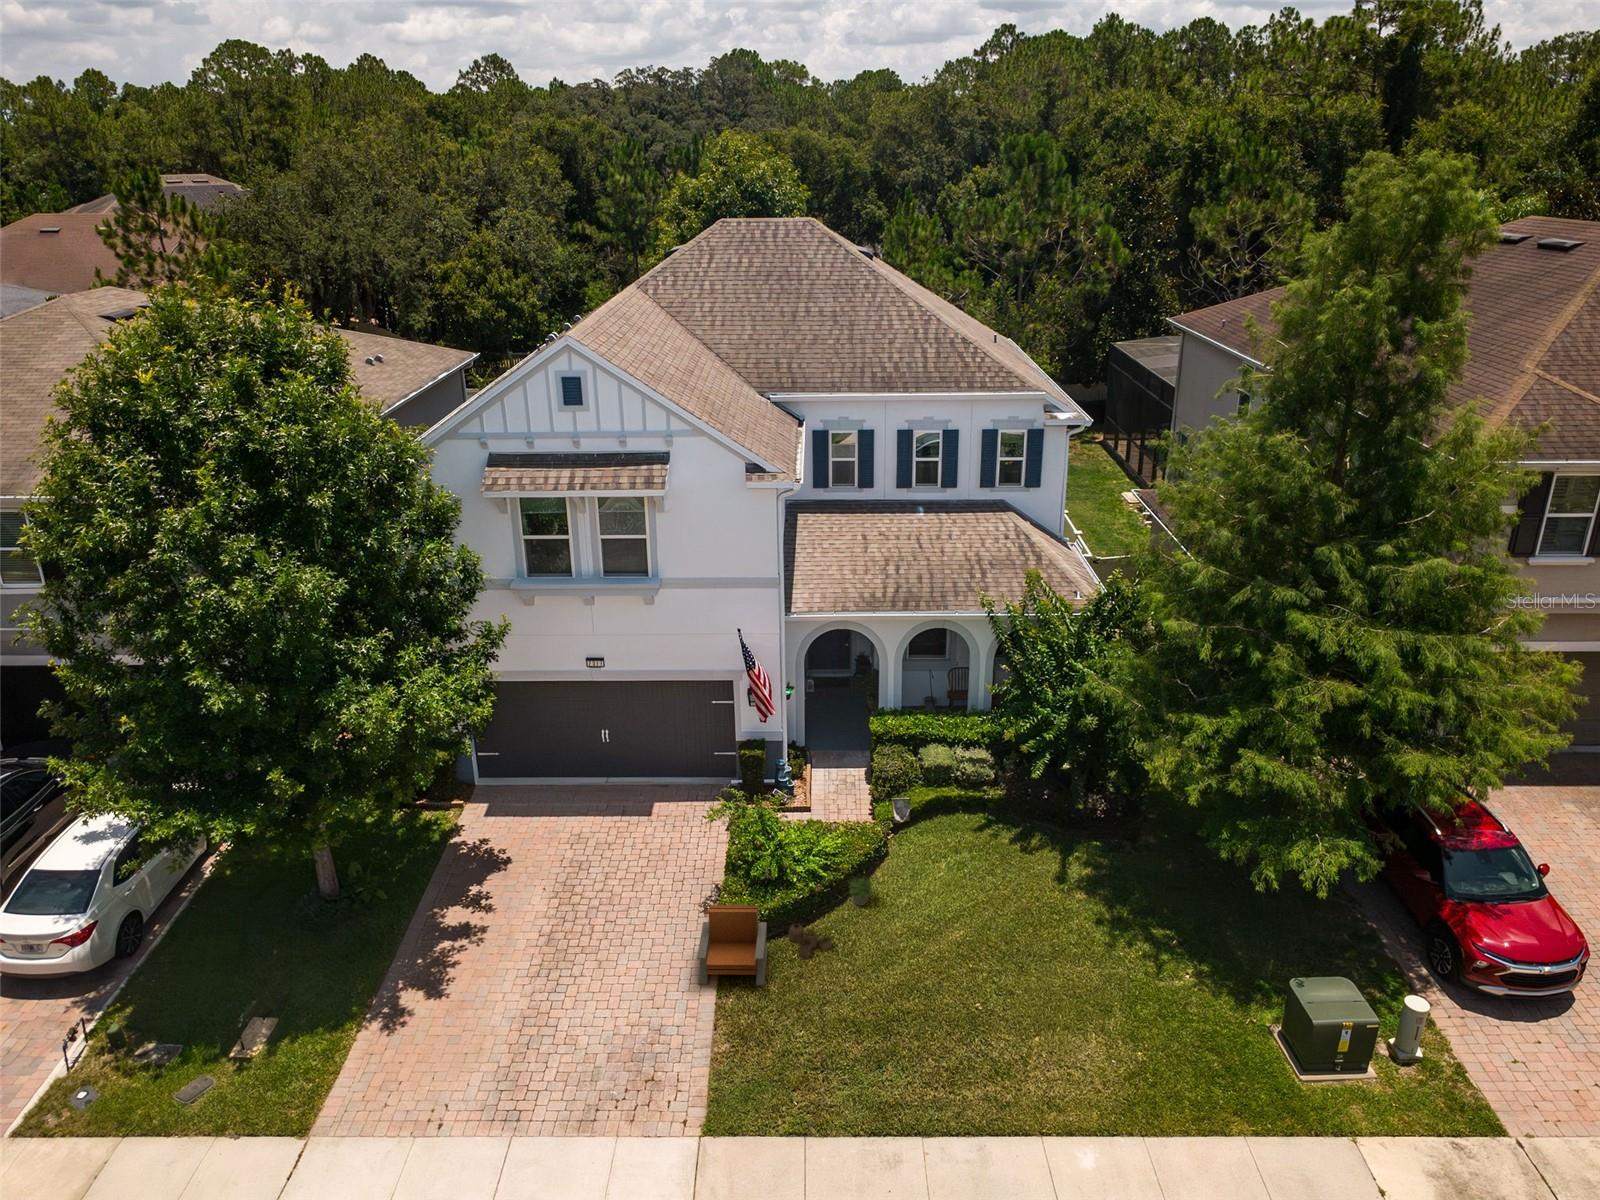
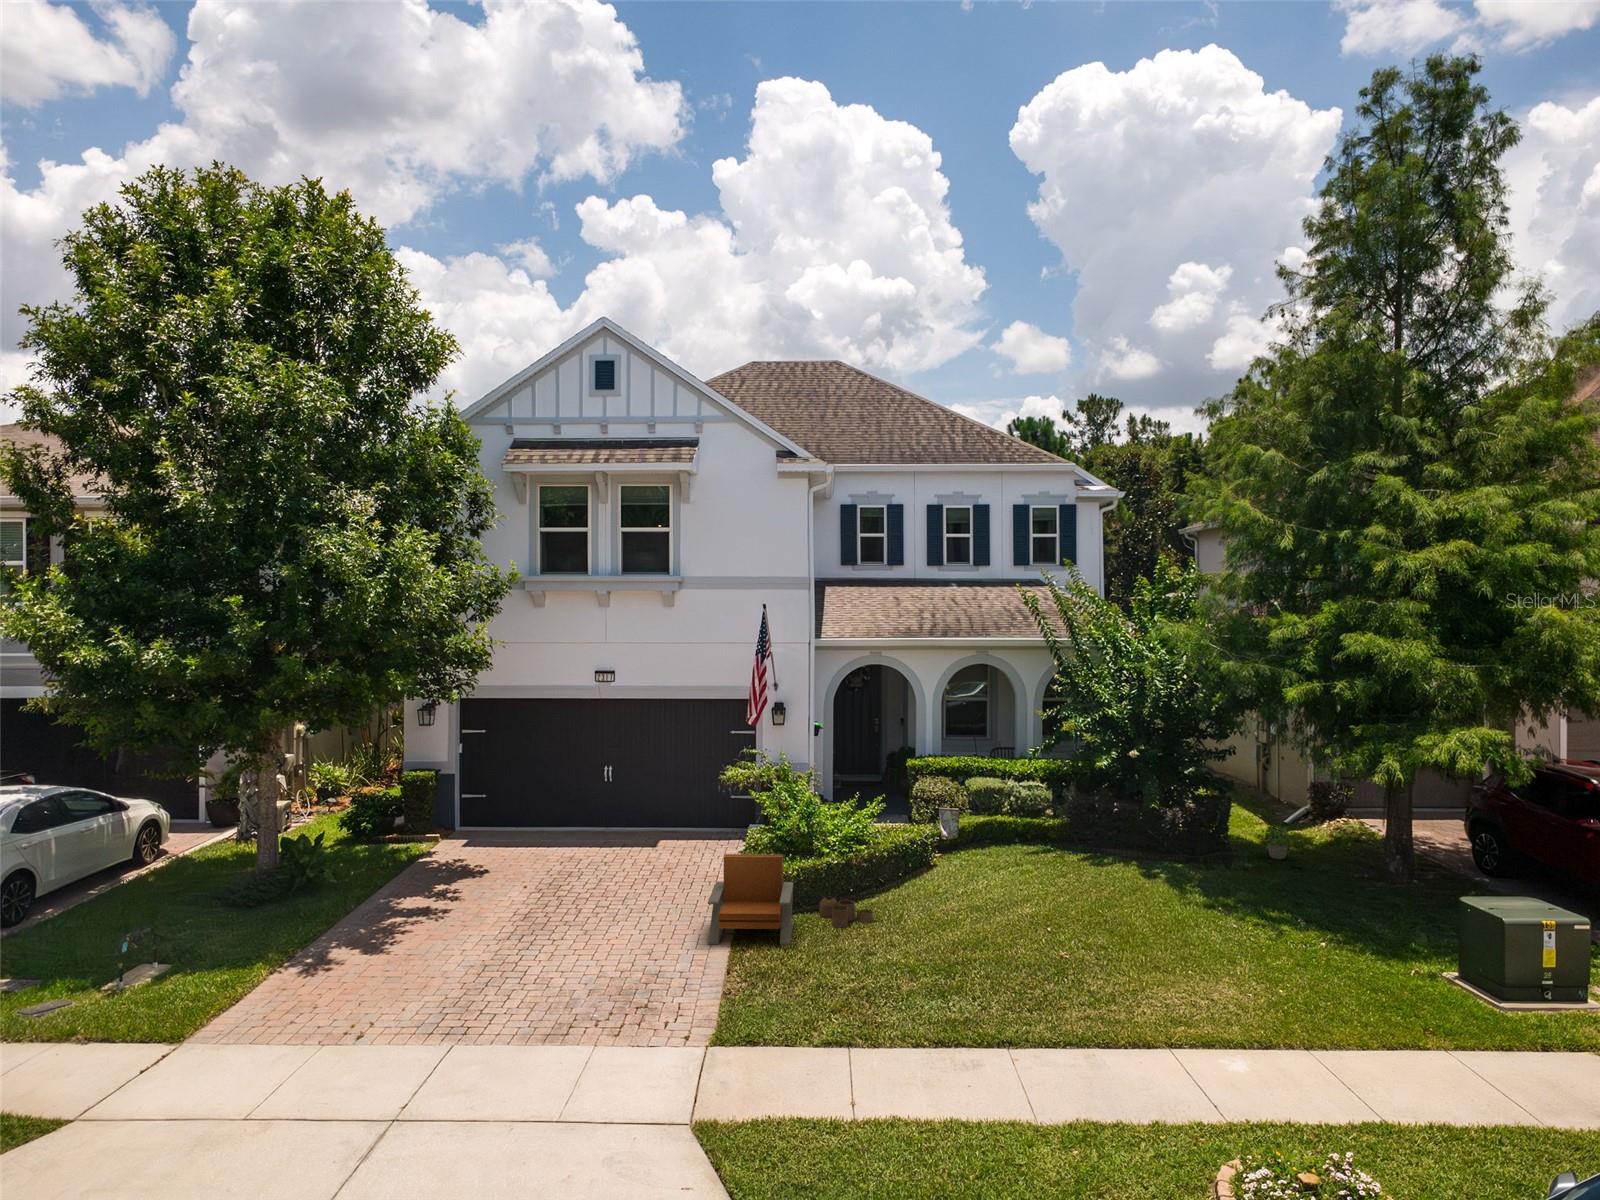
potted plant: present [849,875,873,906] -> present [1261,824,1293,859]

